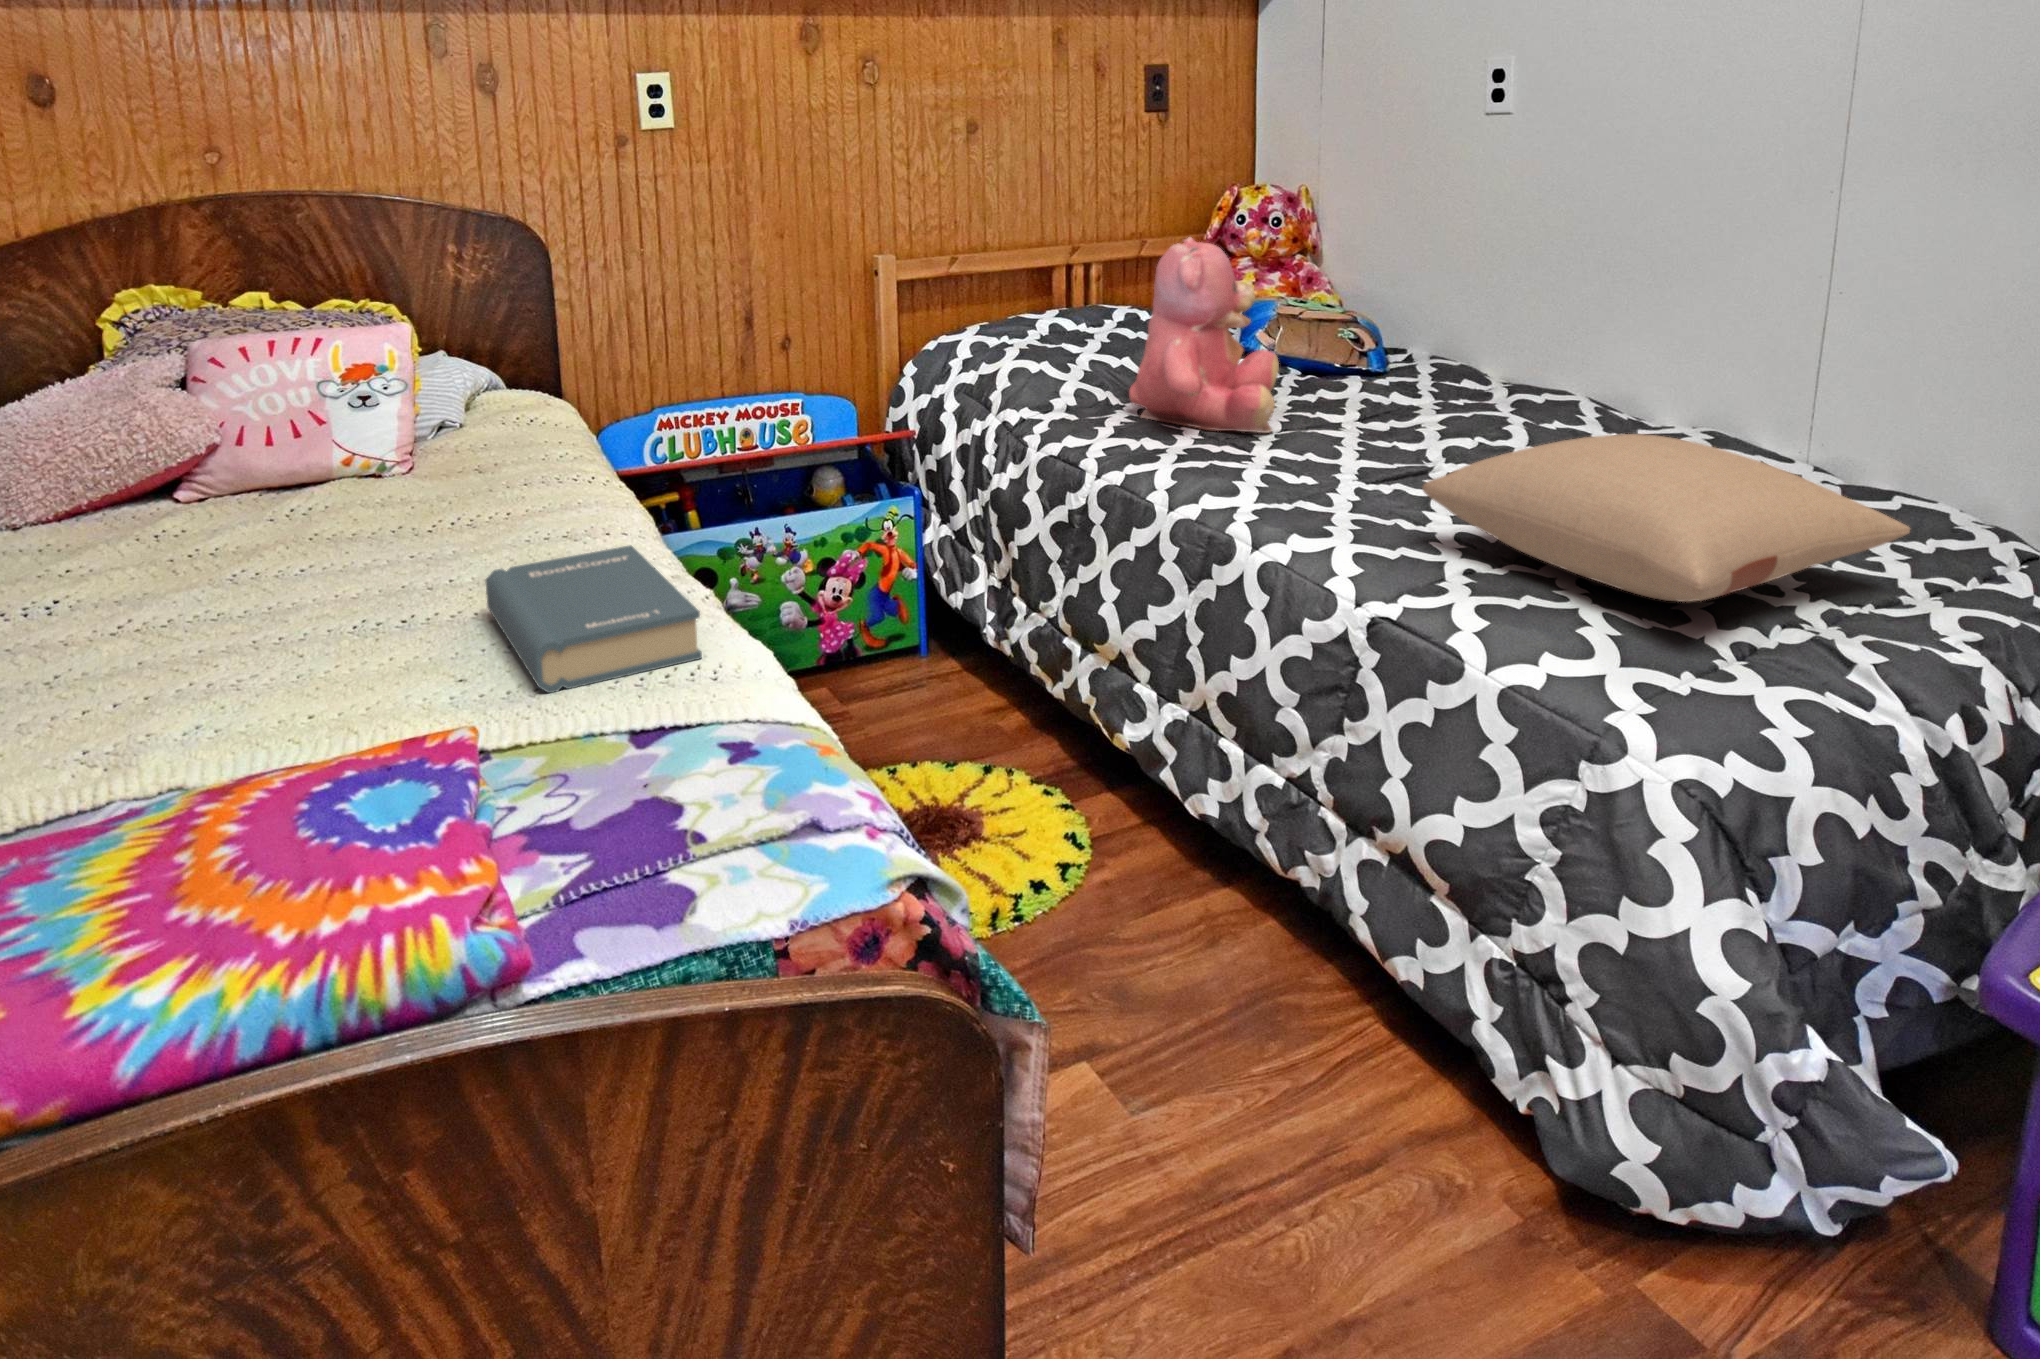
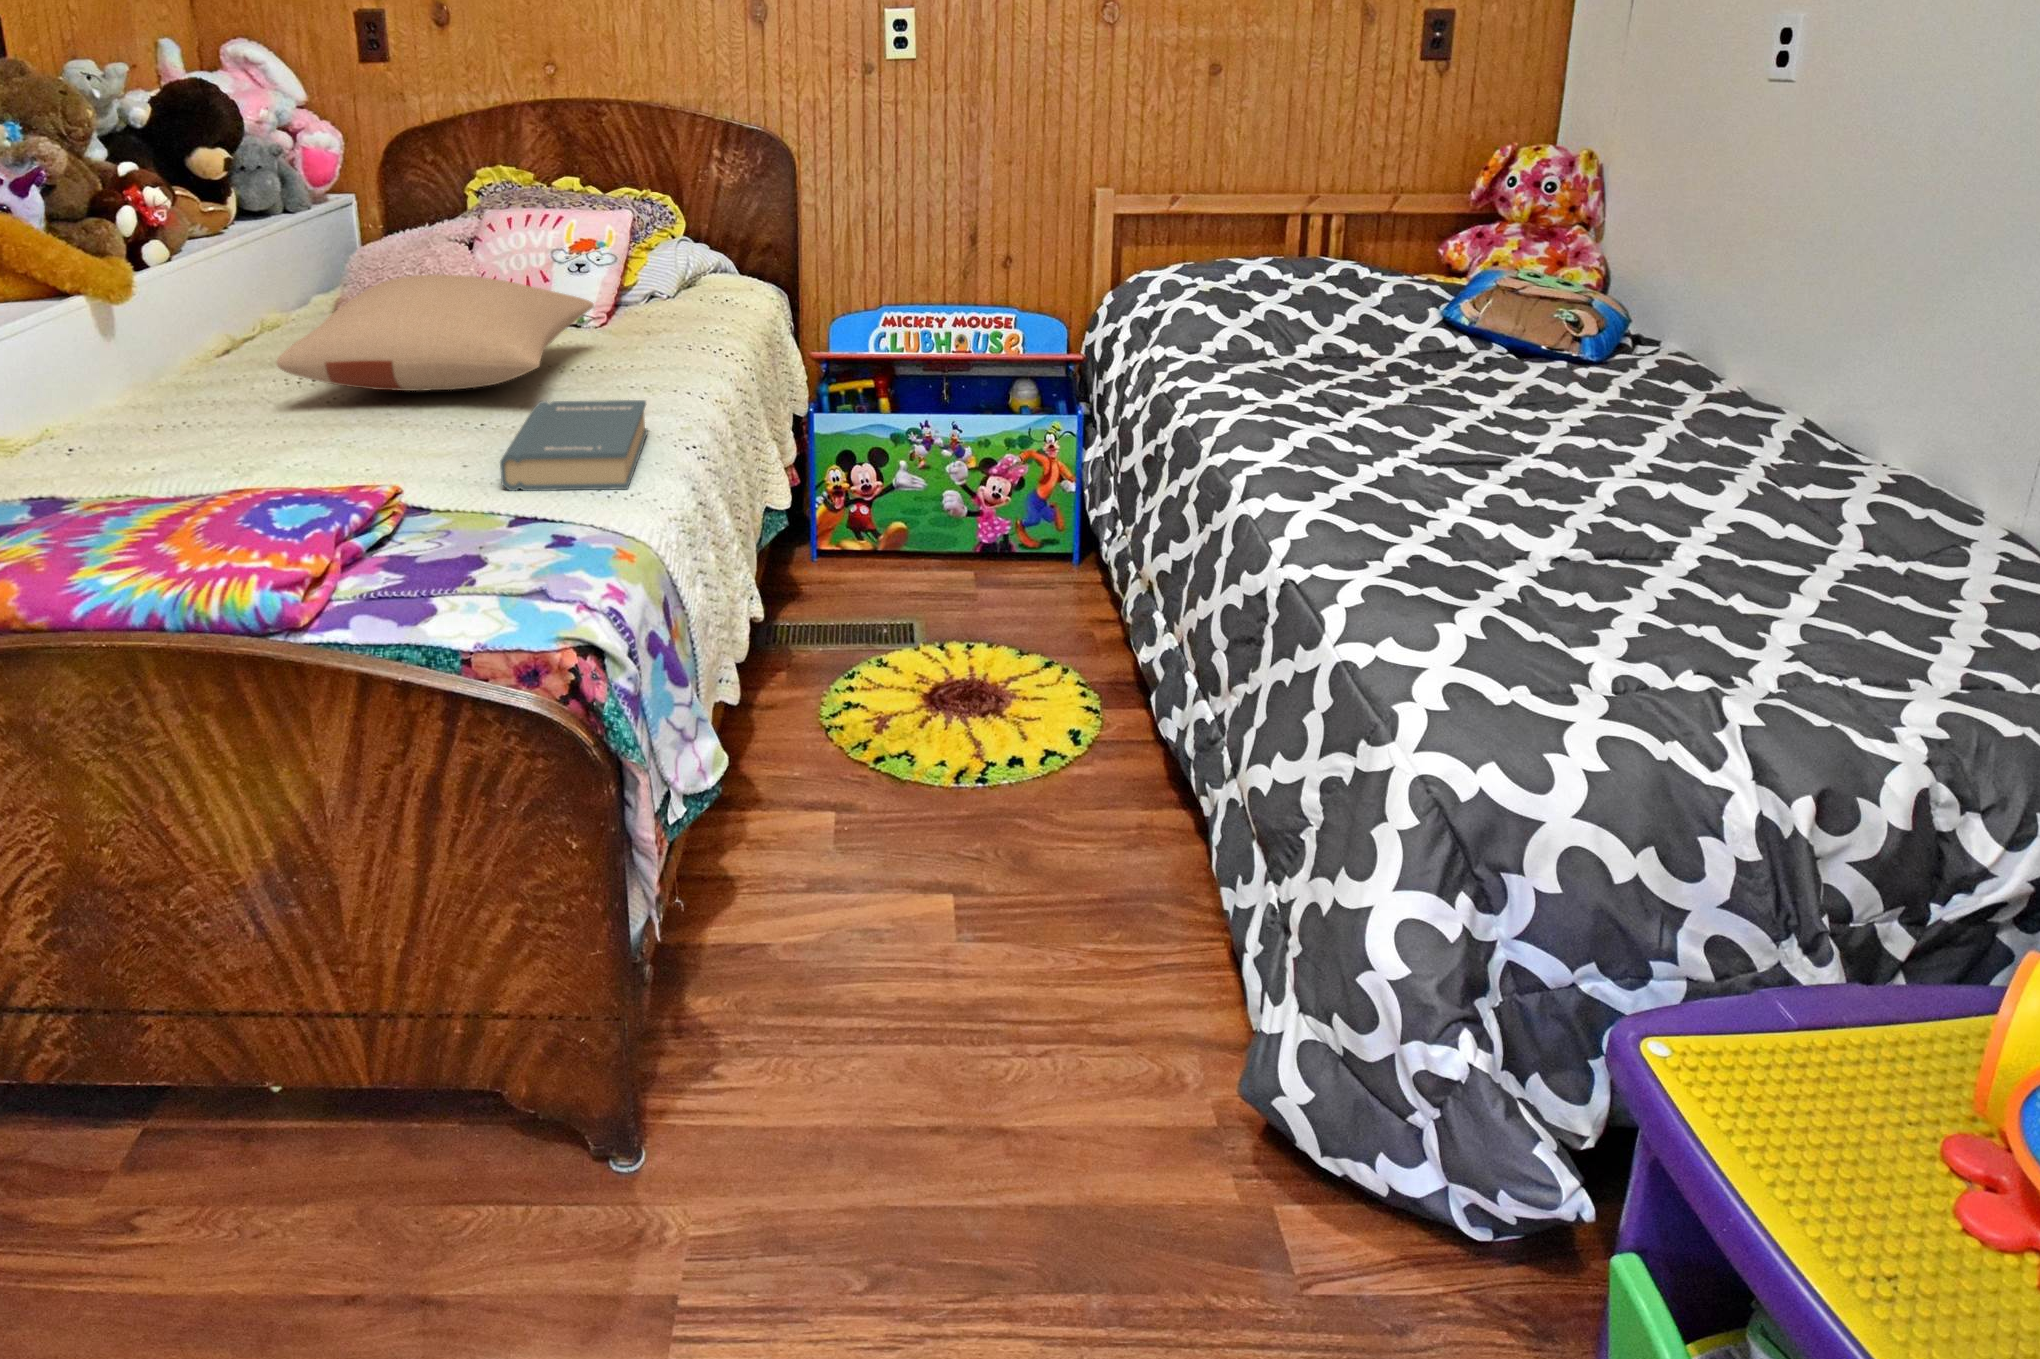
teddy bear: present [1129,237,1279,433] -> none [1267,194,1442,401]
pillow: present [1422,434,1910,602] -> present [277,274,594,391]

